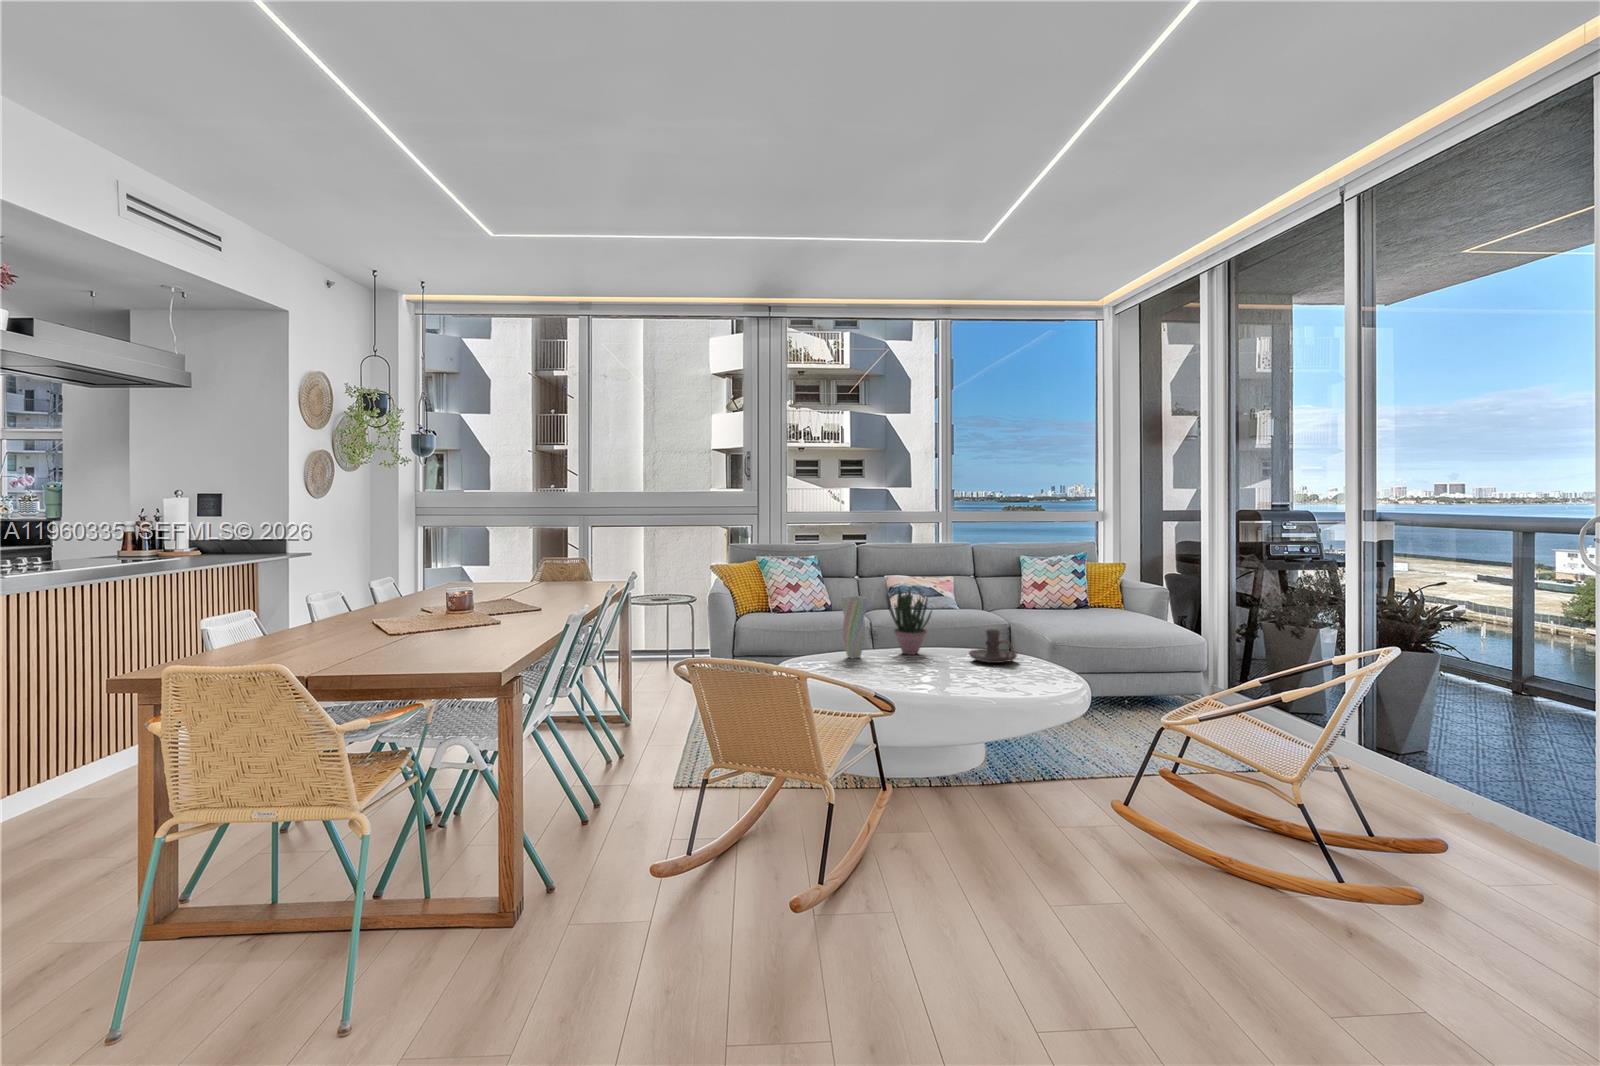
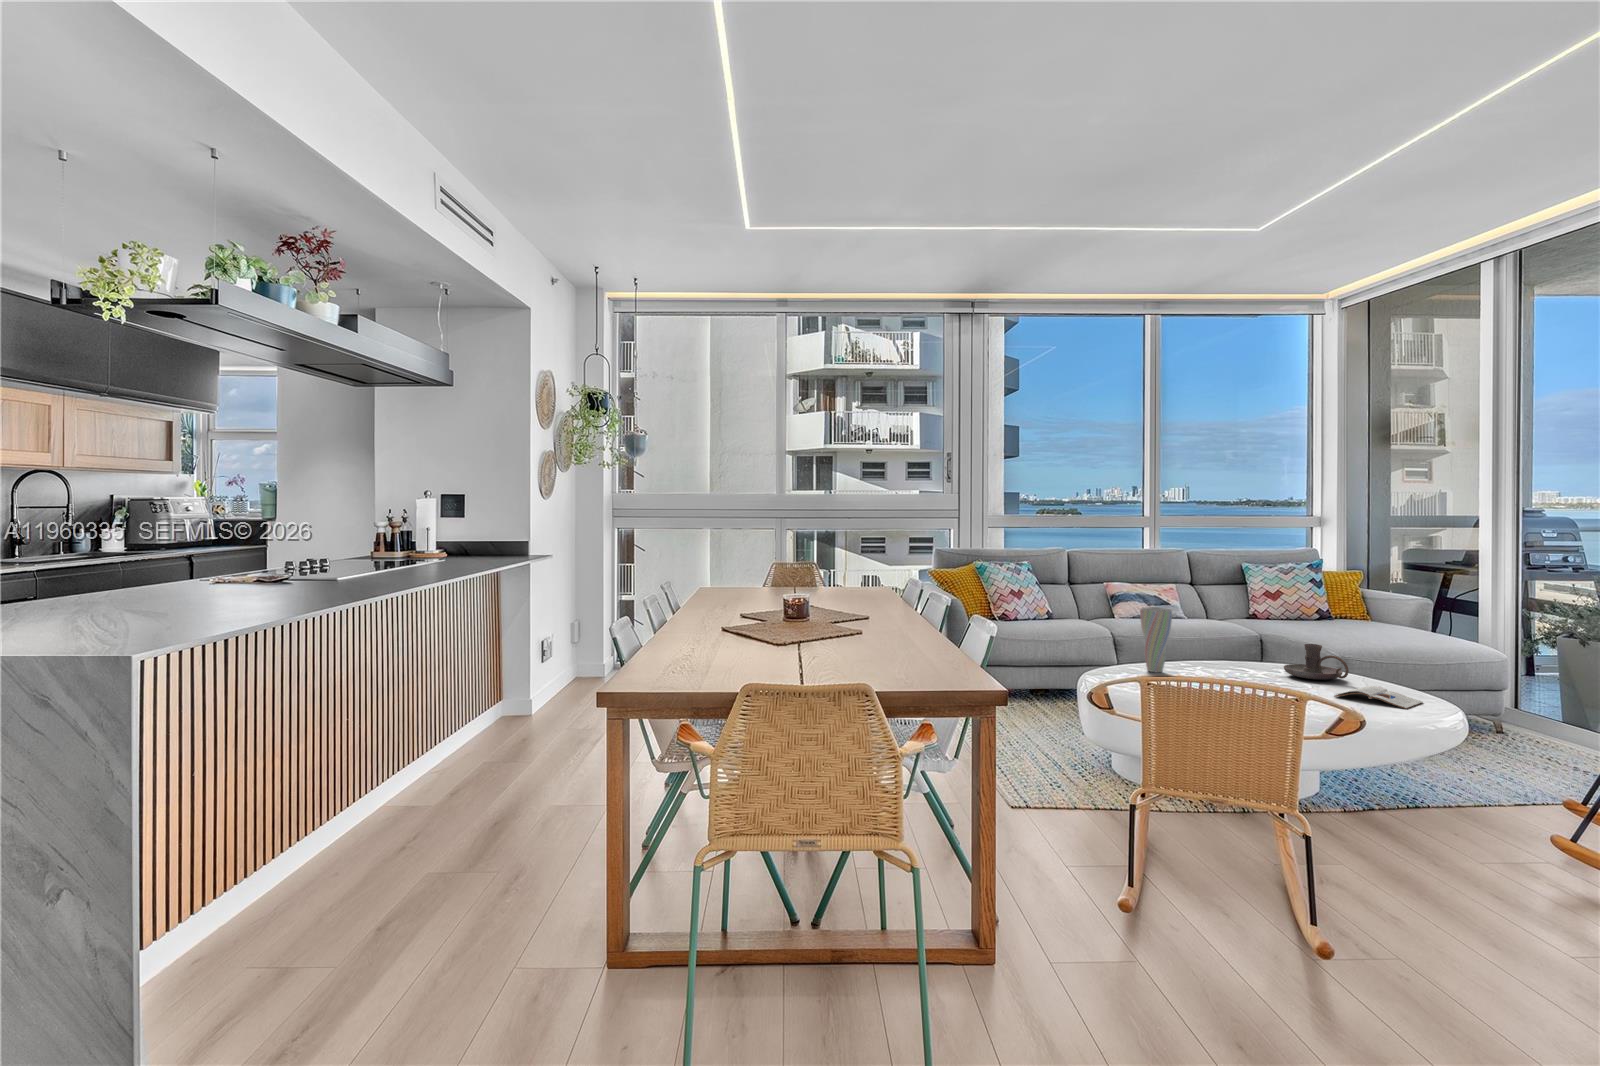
potted plant: present [886,588,932,655] -> none [1181,596,1236,669]
magazine: none [980,667,1054,688] -> present [1334,686,1423,709]

